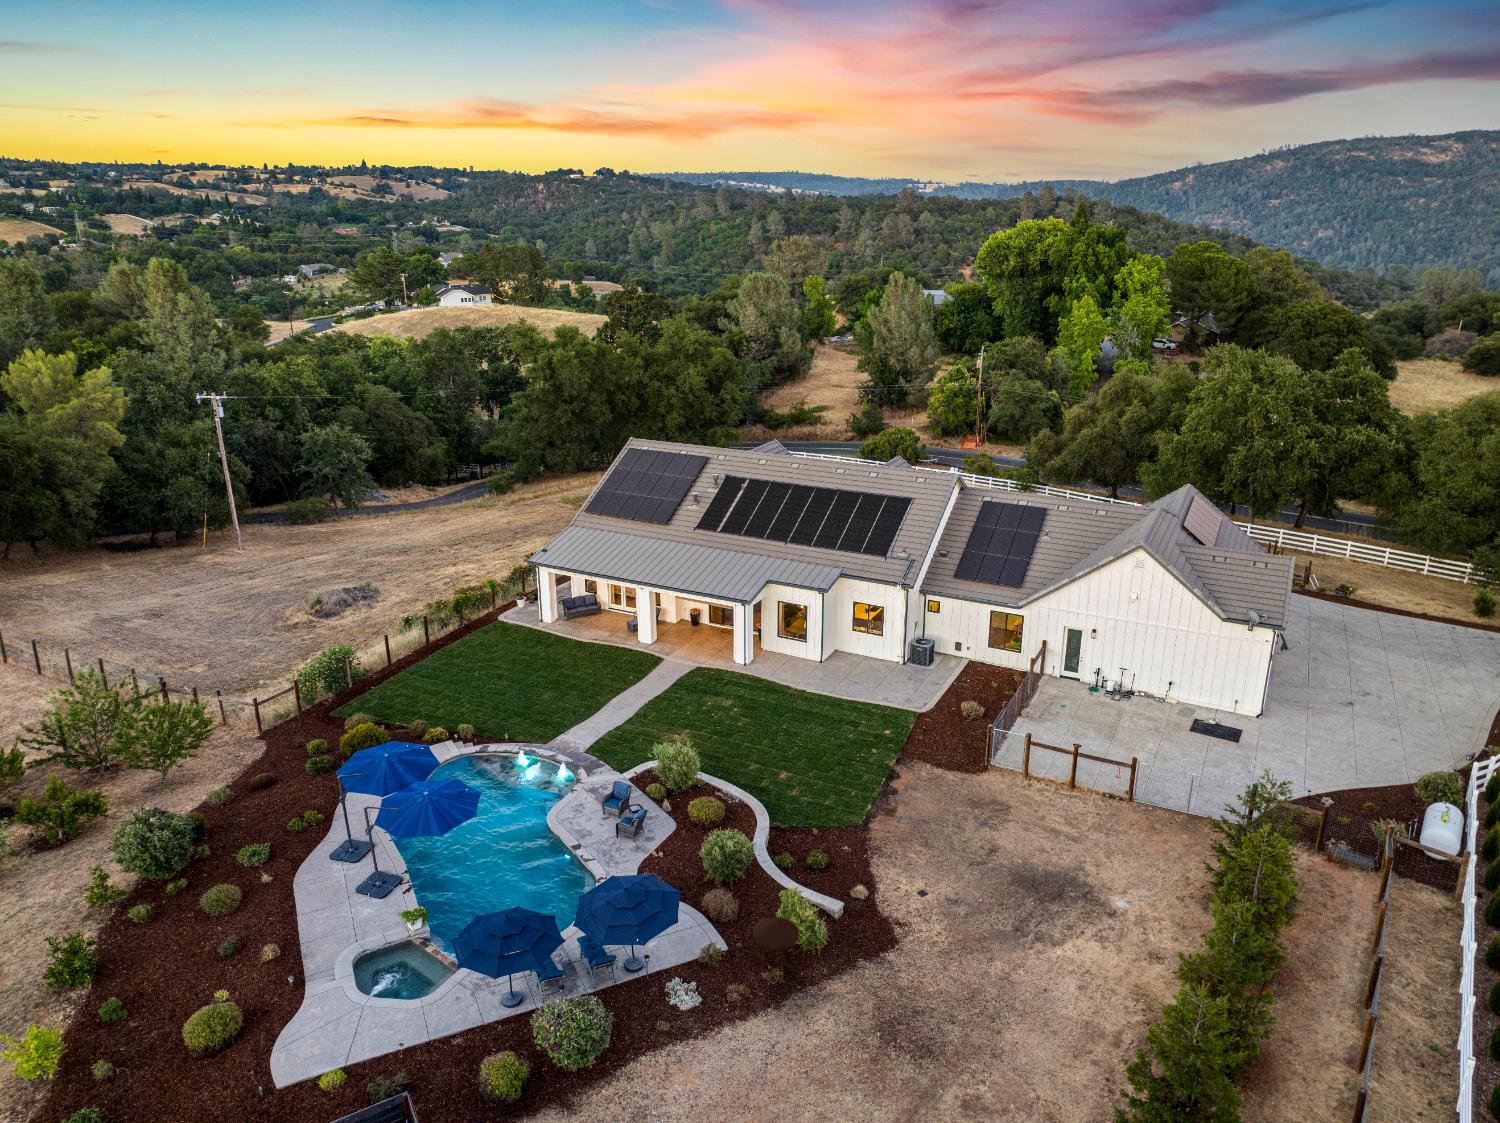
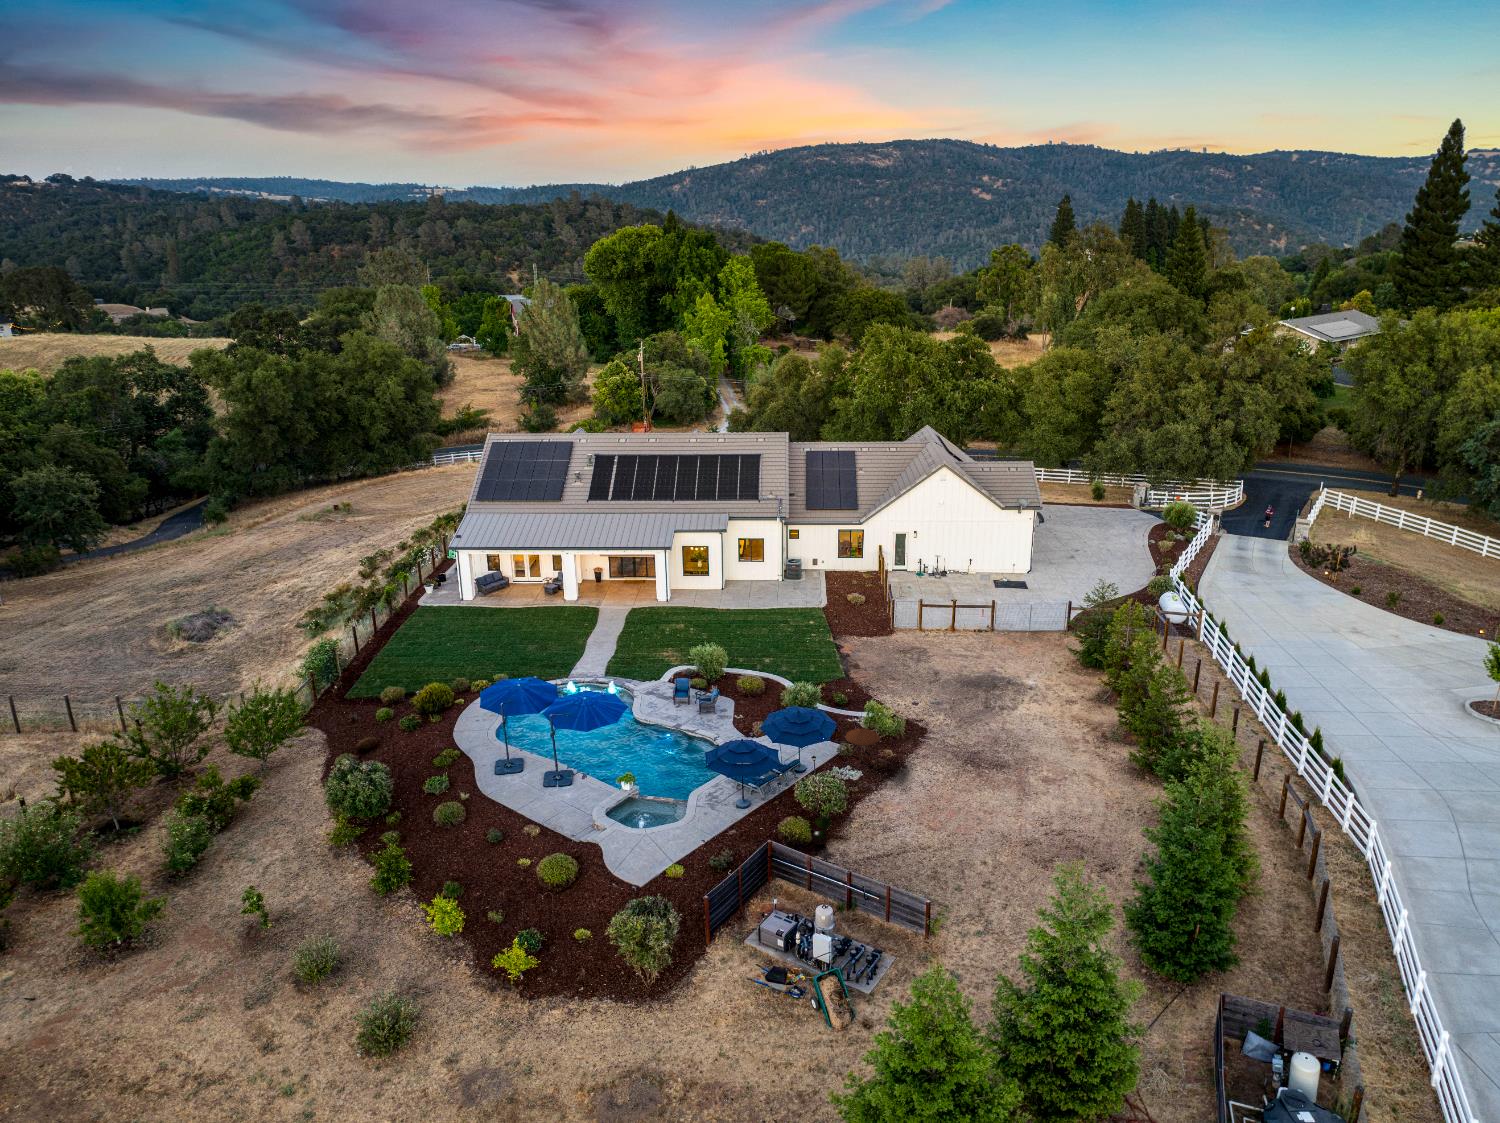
potted tree: none [591,1044,618,1086] -> present [812,816,831,845]

